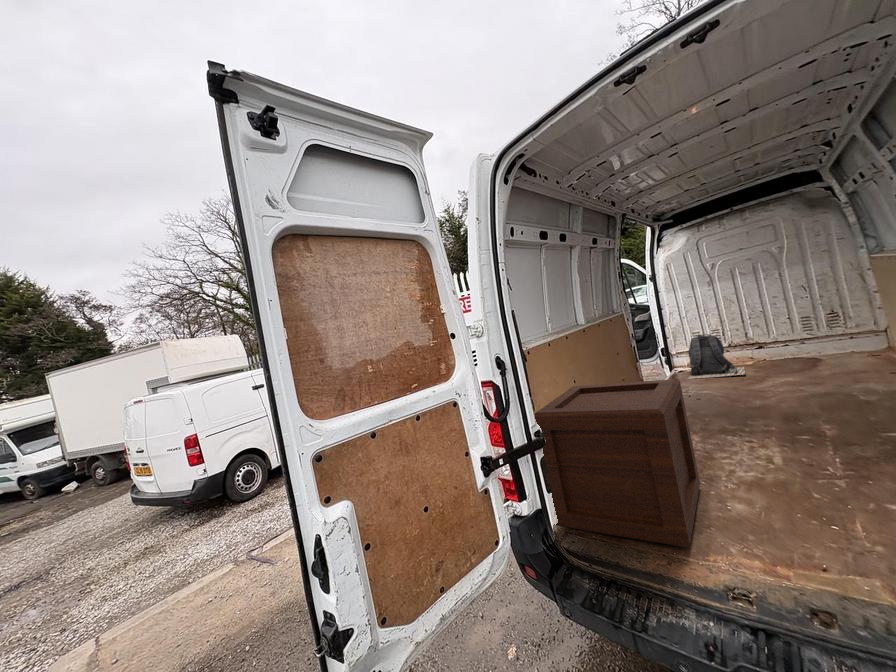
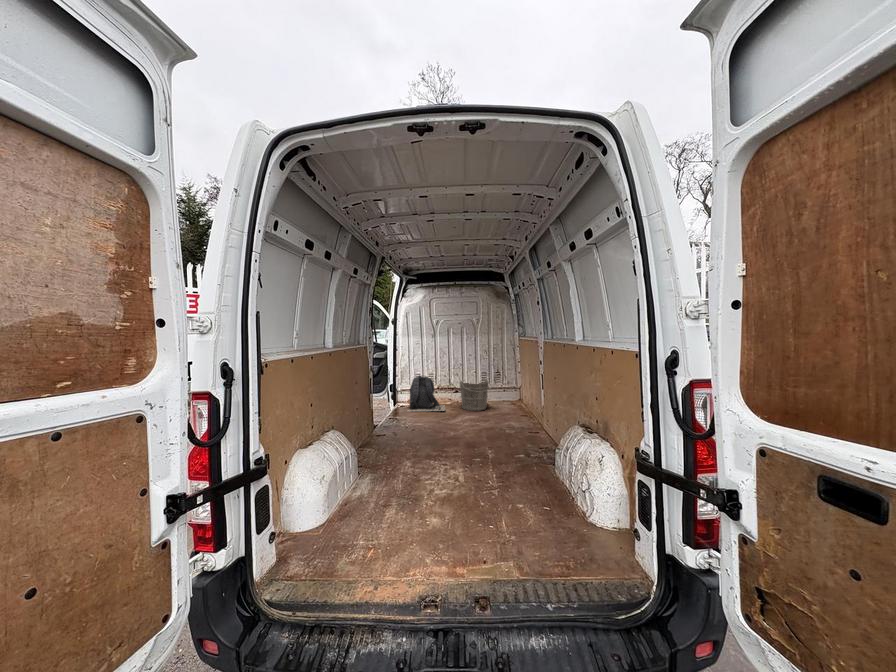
bucket: none [764,327,823,372] -> present [460,380,491,411]
wooden crate: present [534,379,700,547] -> none [256,407,409,571]

